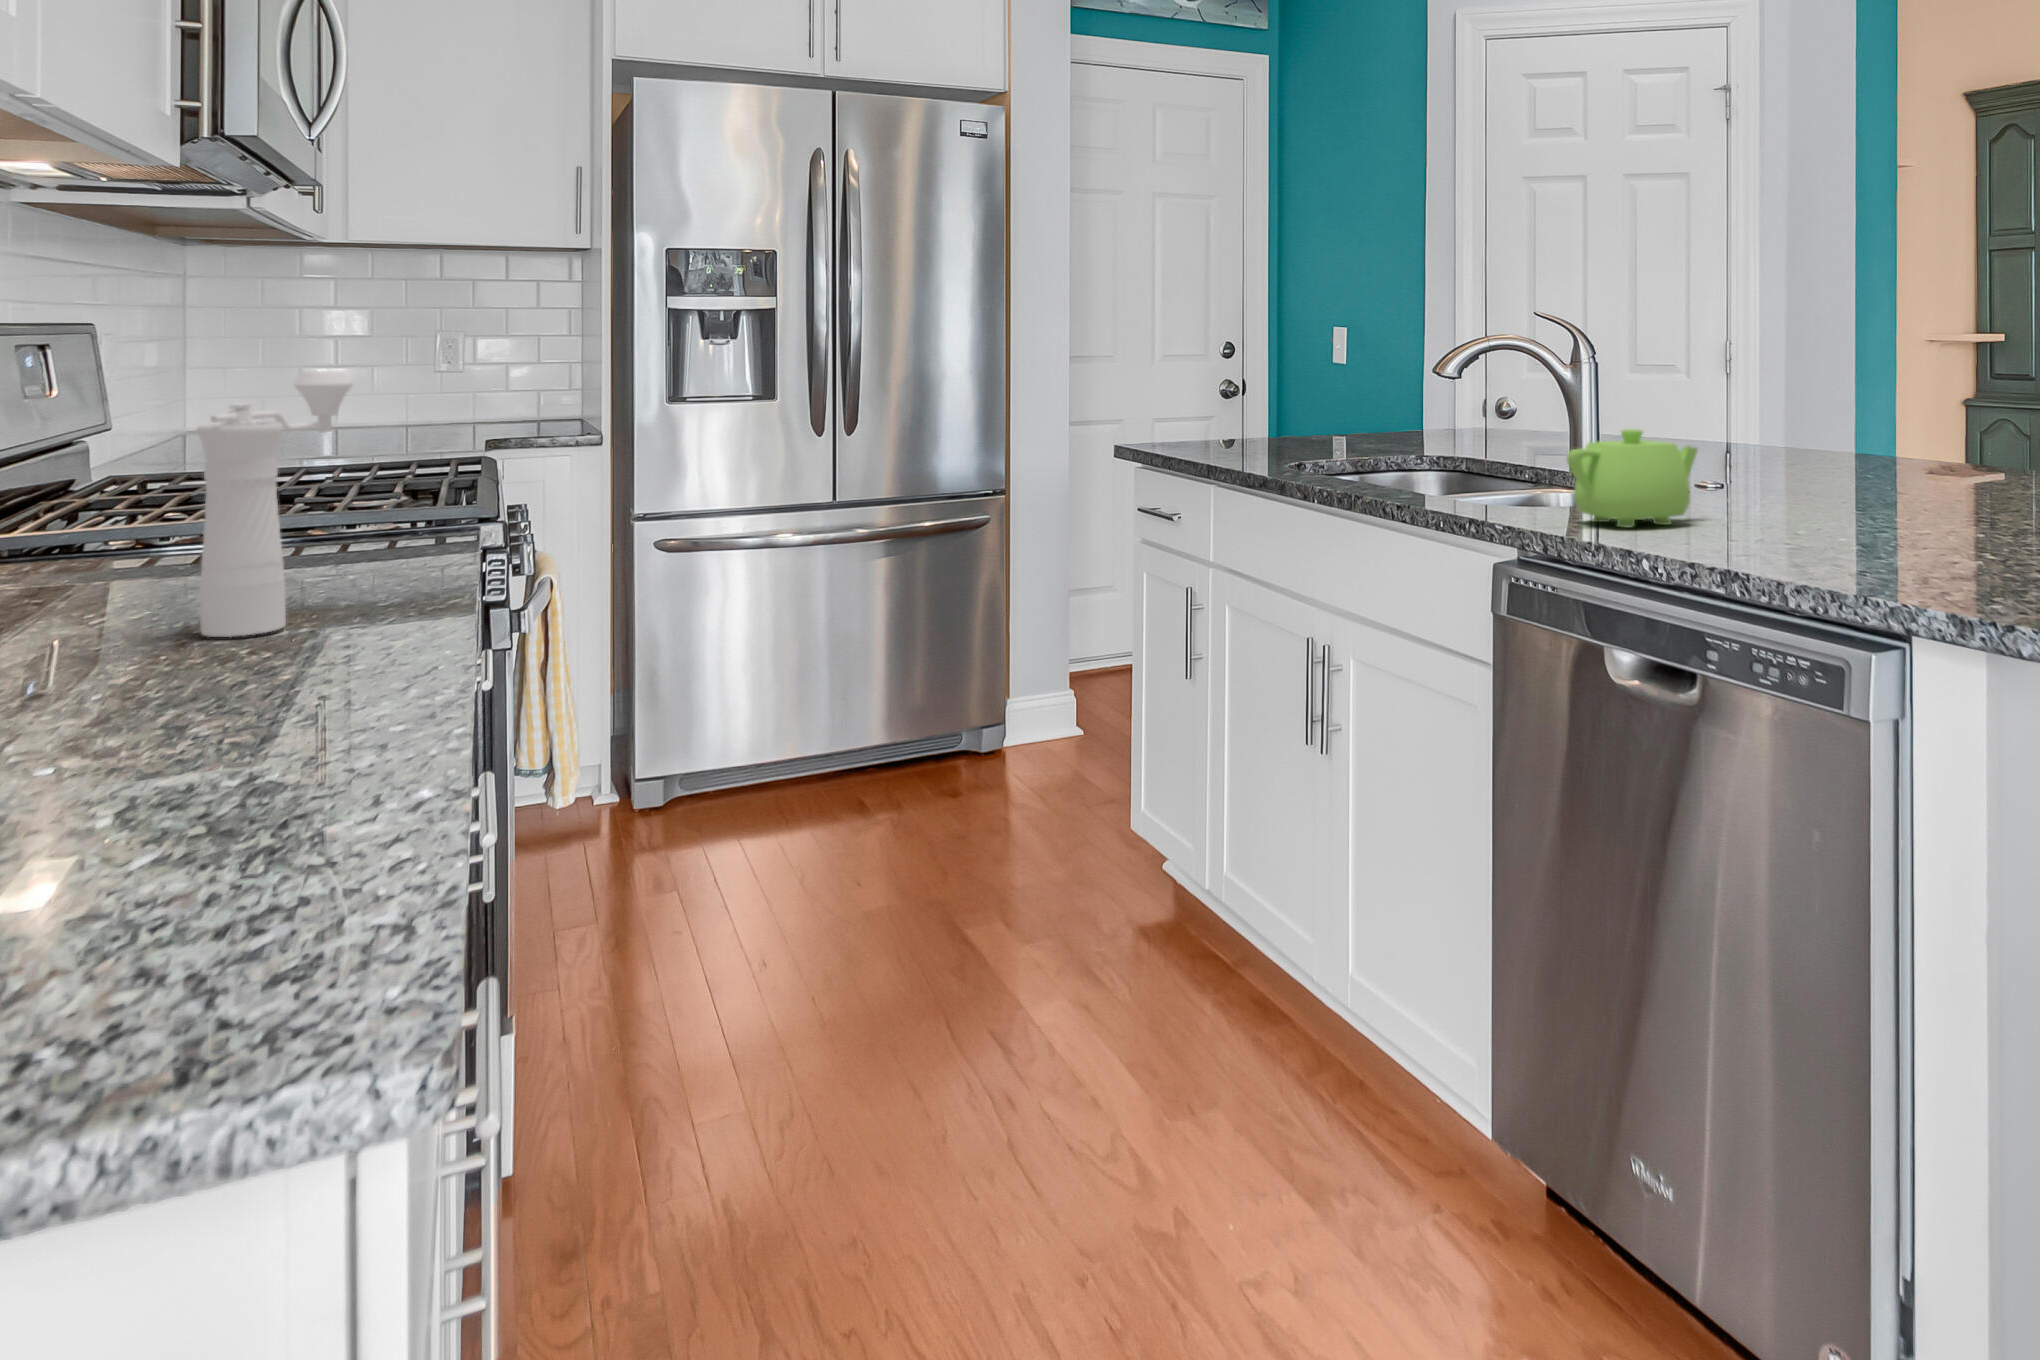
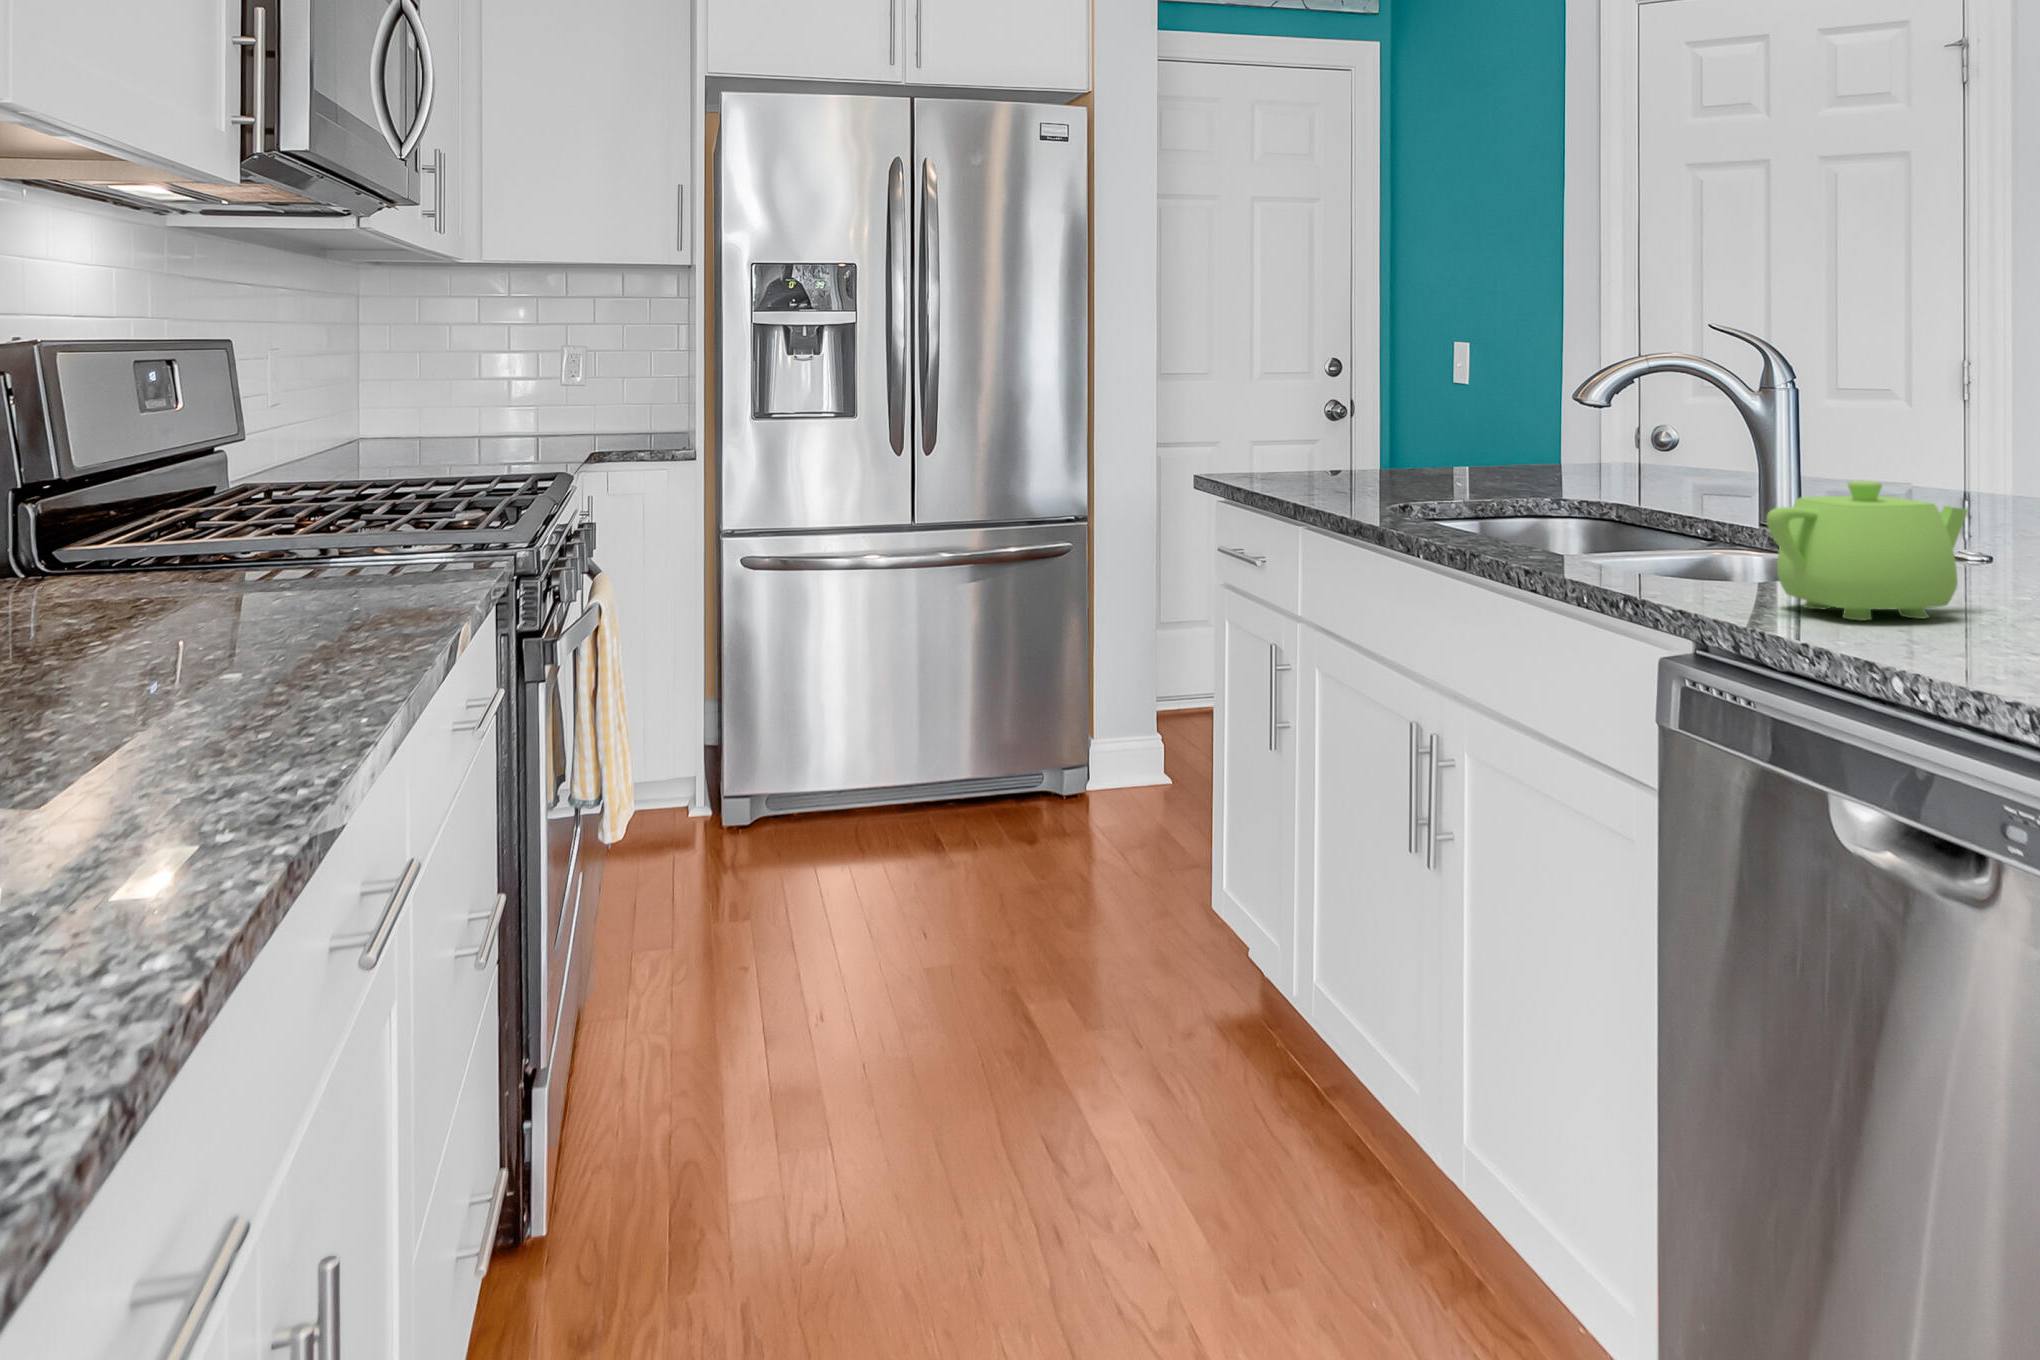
pepper mill: present [196,371,353,637] -> none [64,391,263,701]

